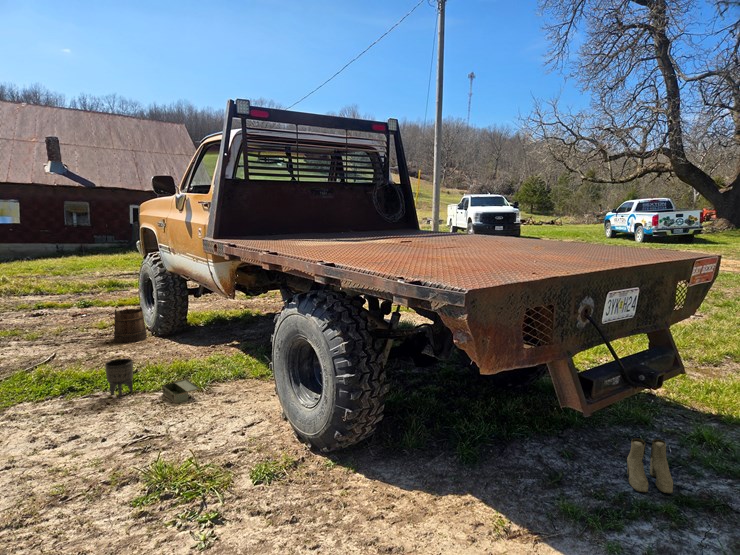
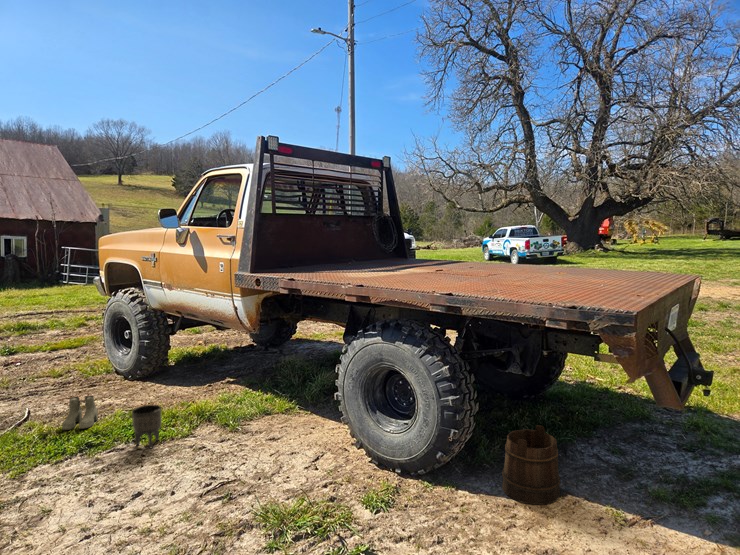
bucket: present [114,307,147,343] -> present [502,425,560,505]
toolbox: present [163,380,199,404] -> none [196,421,239,447]
boots: present [627,438,673,494] -> present [62,396,98,430]

